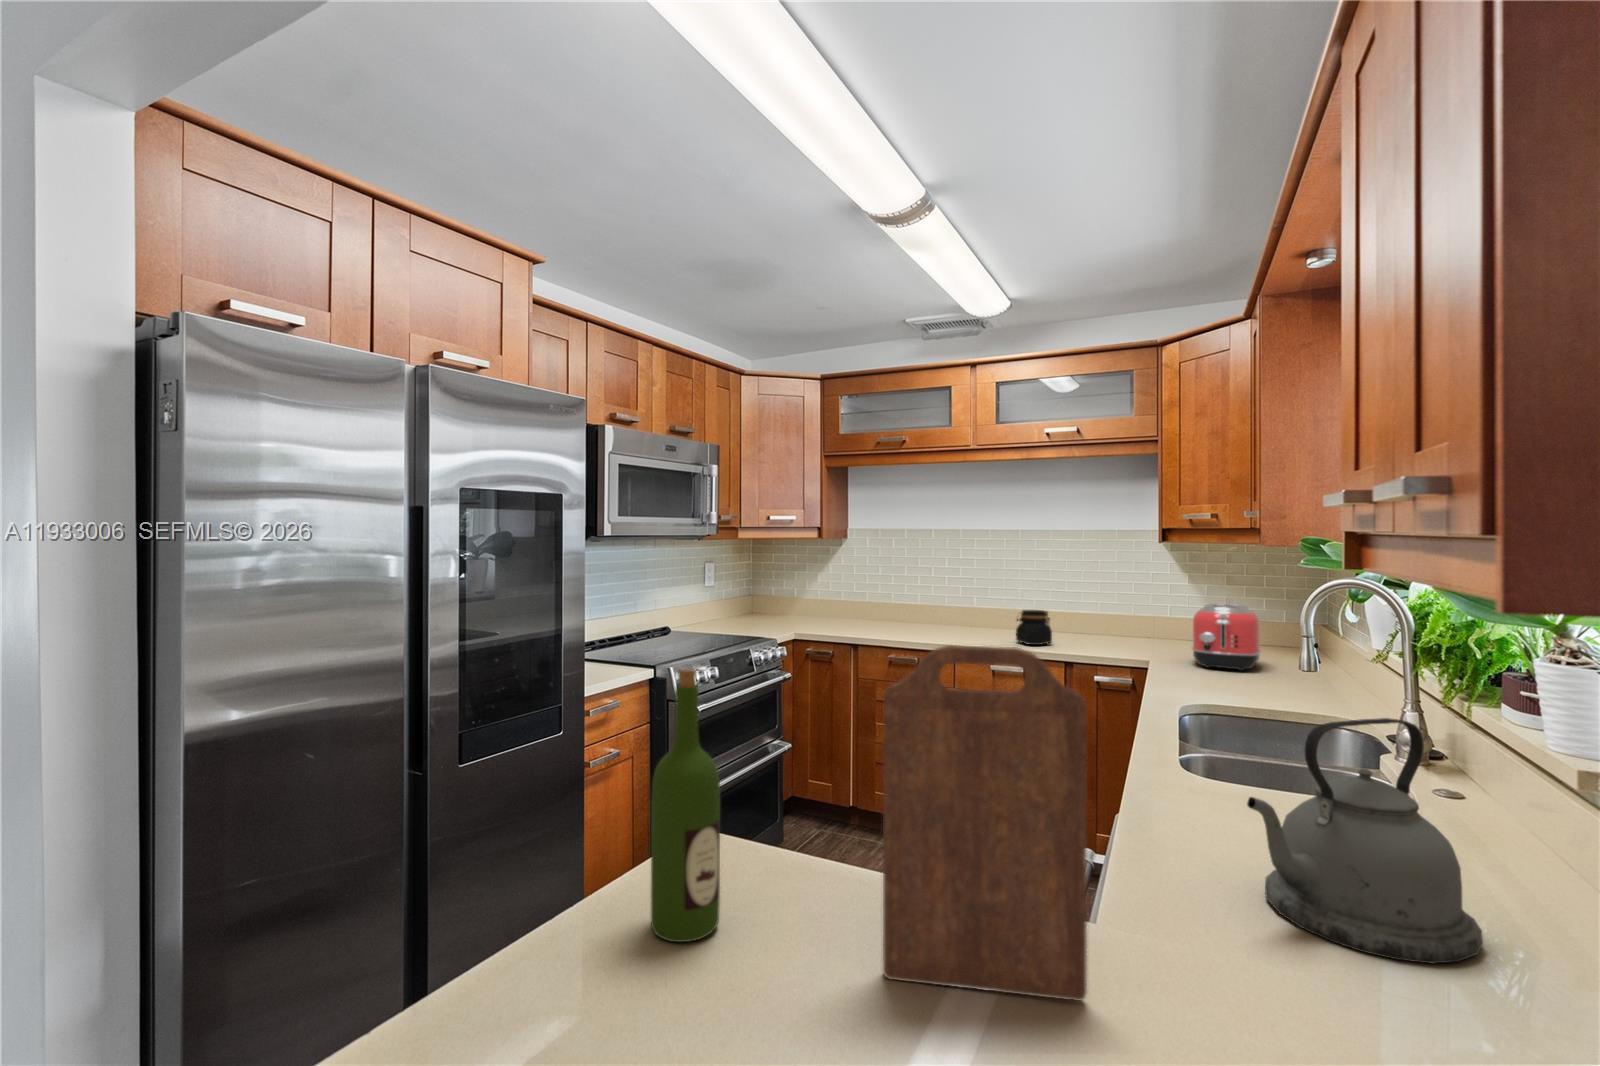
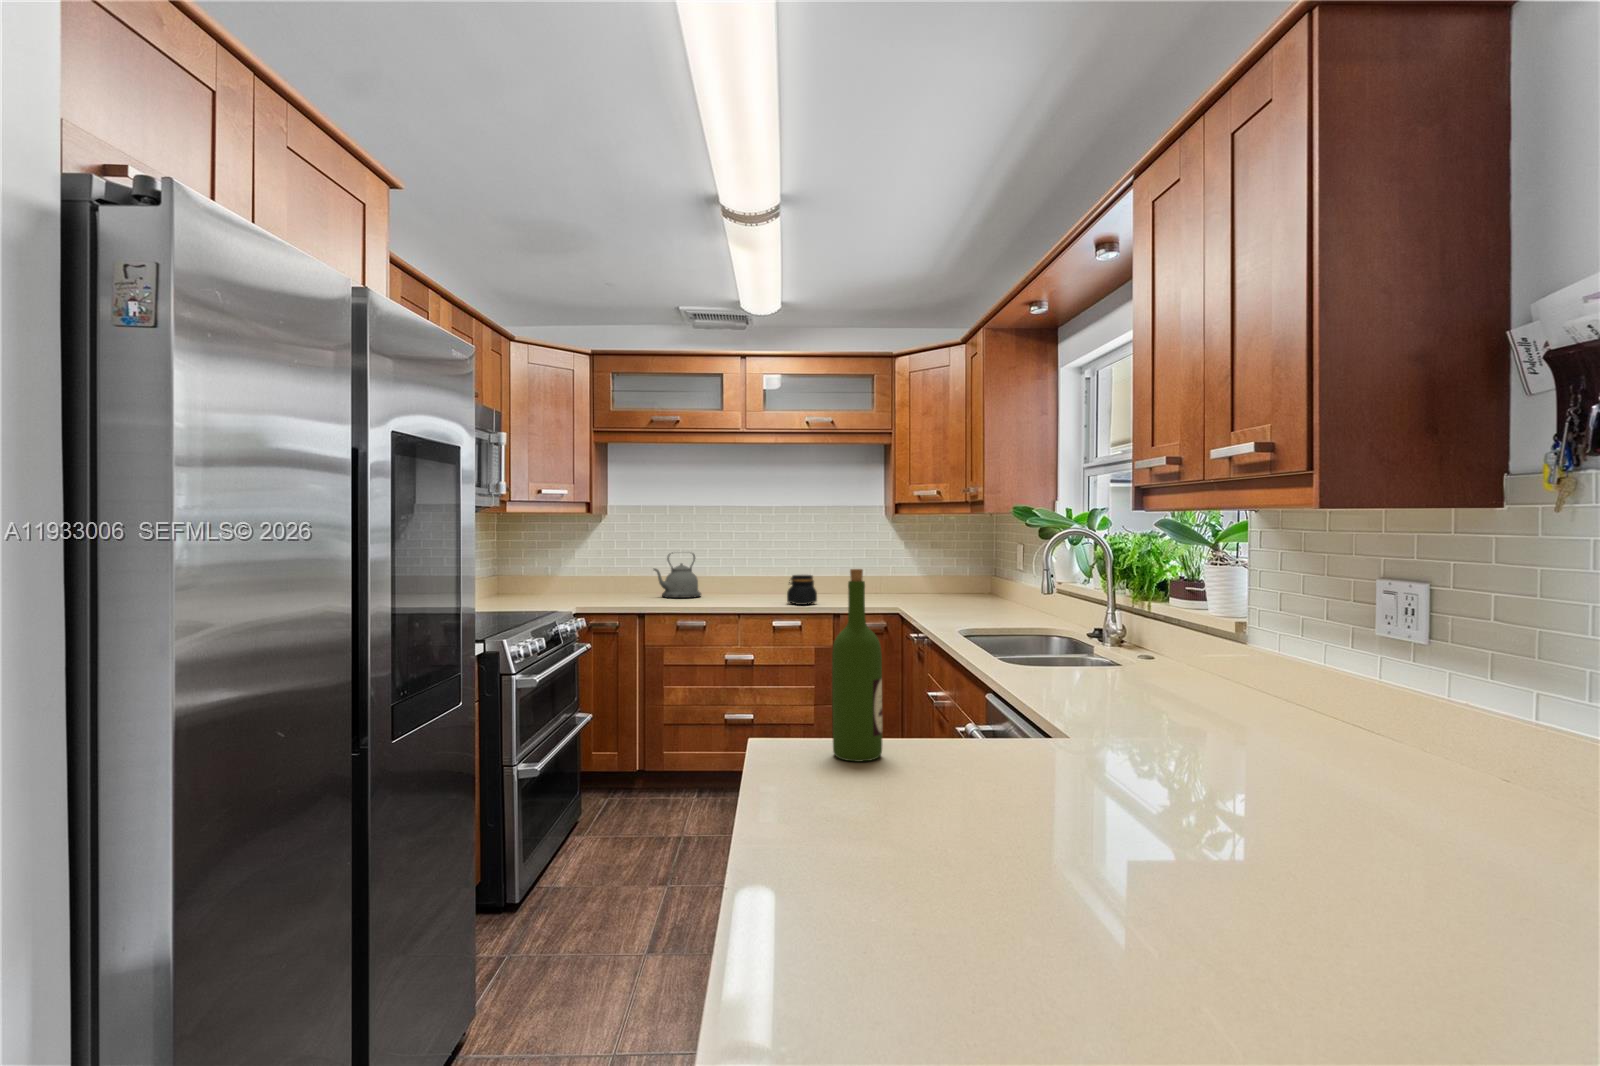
toaster: present [1192,604,1261,671] -> none [928,562,977,611]
cutting board: present [883,645,1087,1001] -> none [998,541,1107,755]
kettle: present [1247,718,1483,963] -> present [654,554,701,598]

